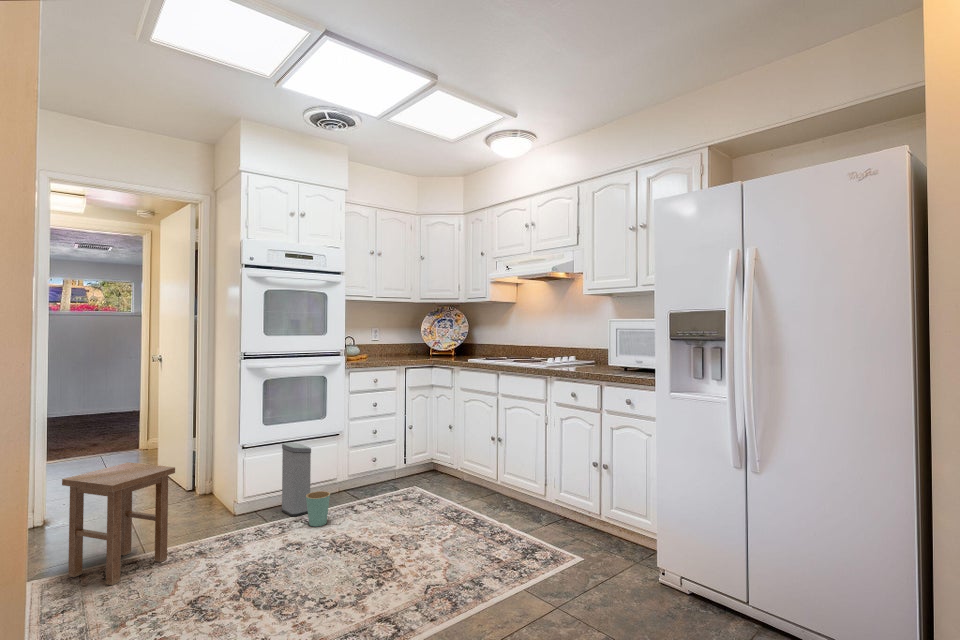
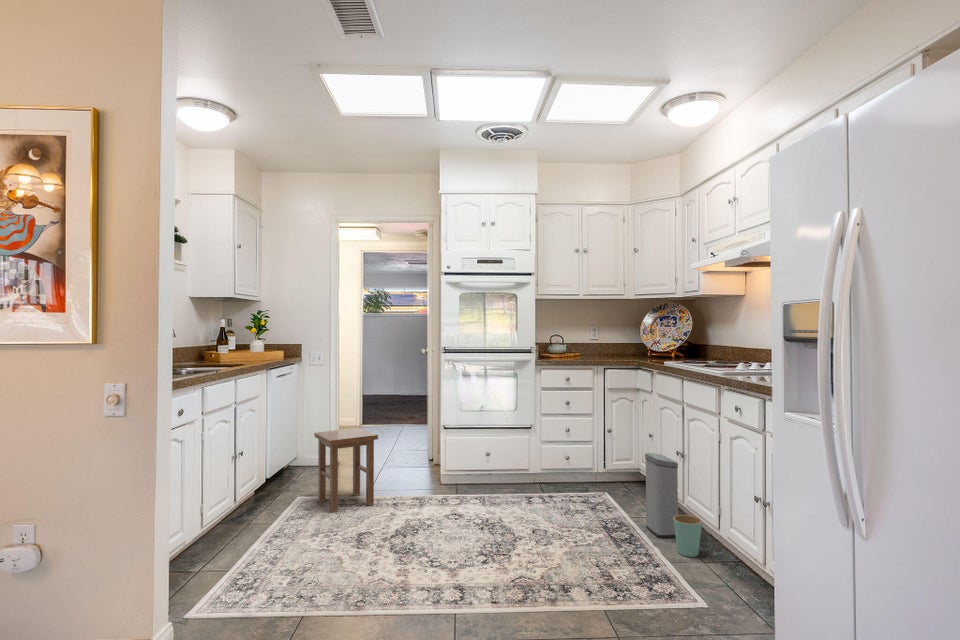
trash can: present [282,443,330,527] -> present [645,453,702,557]

